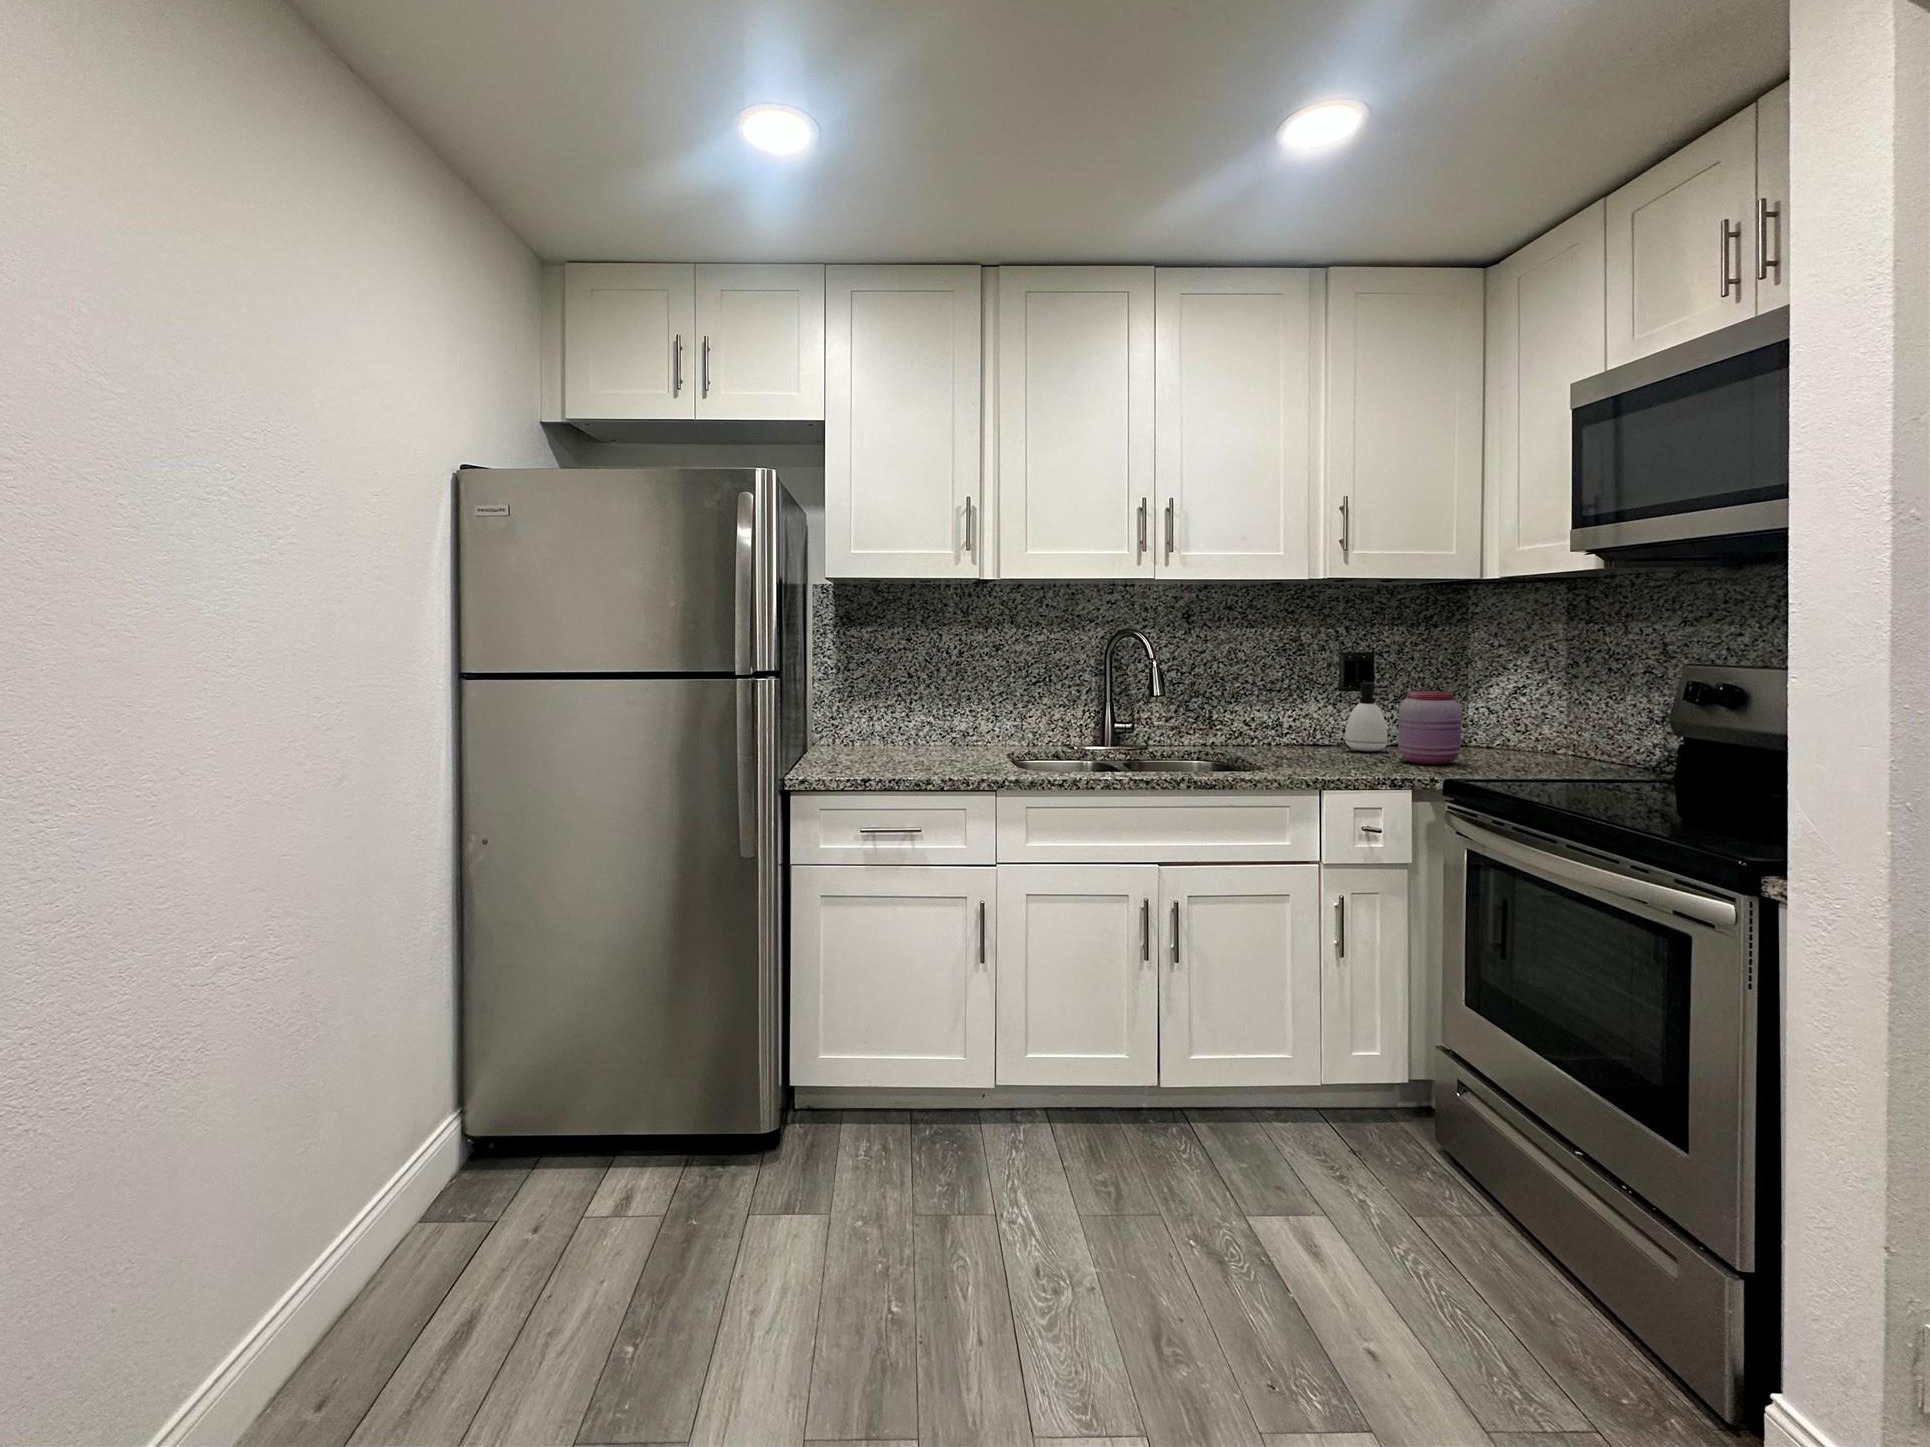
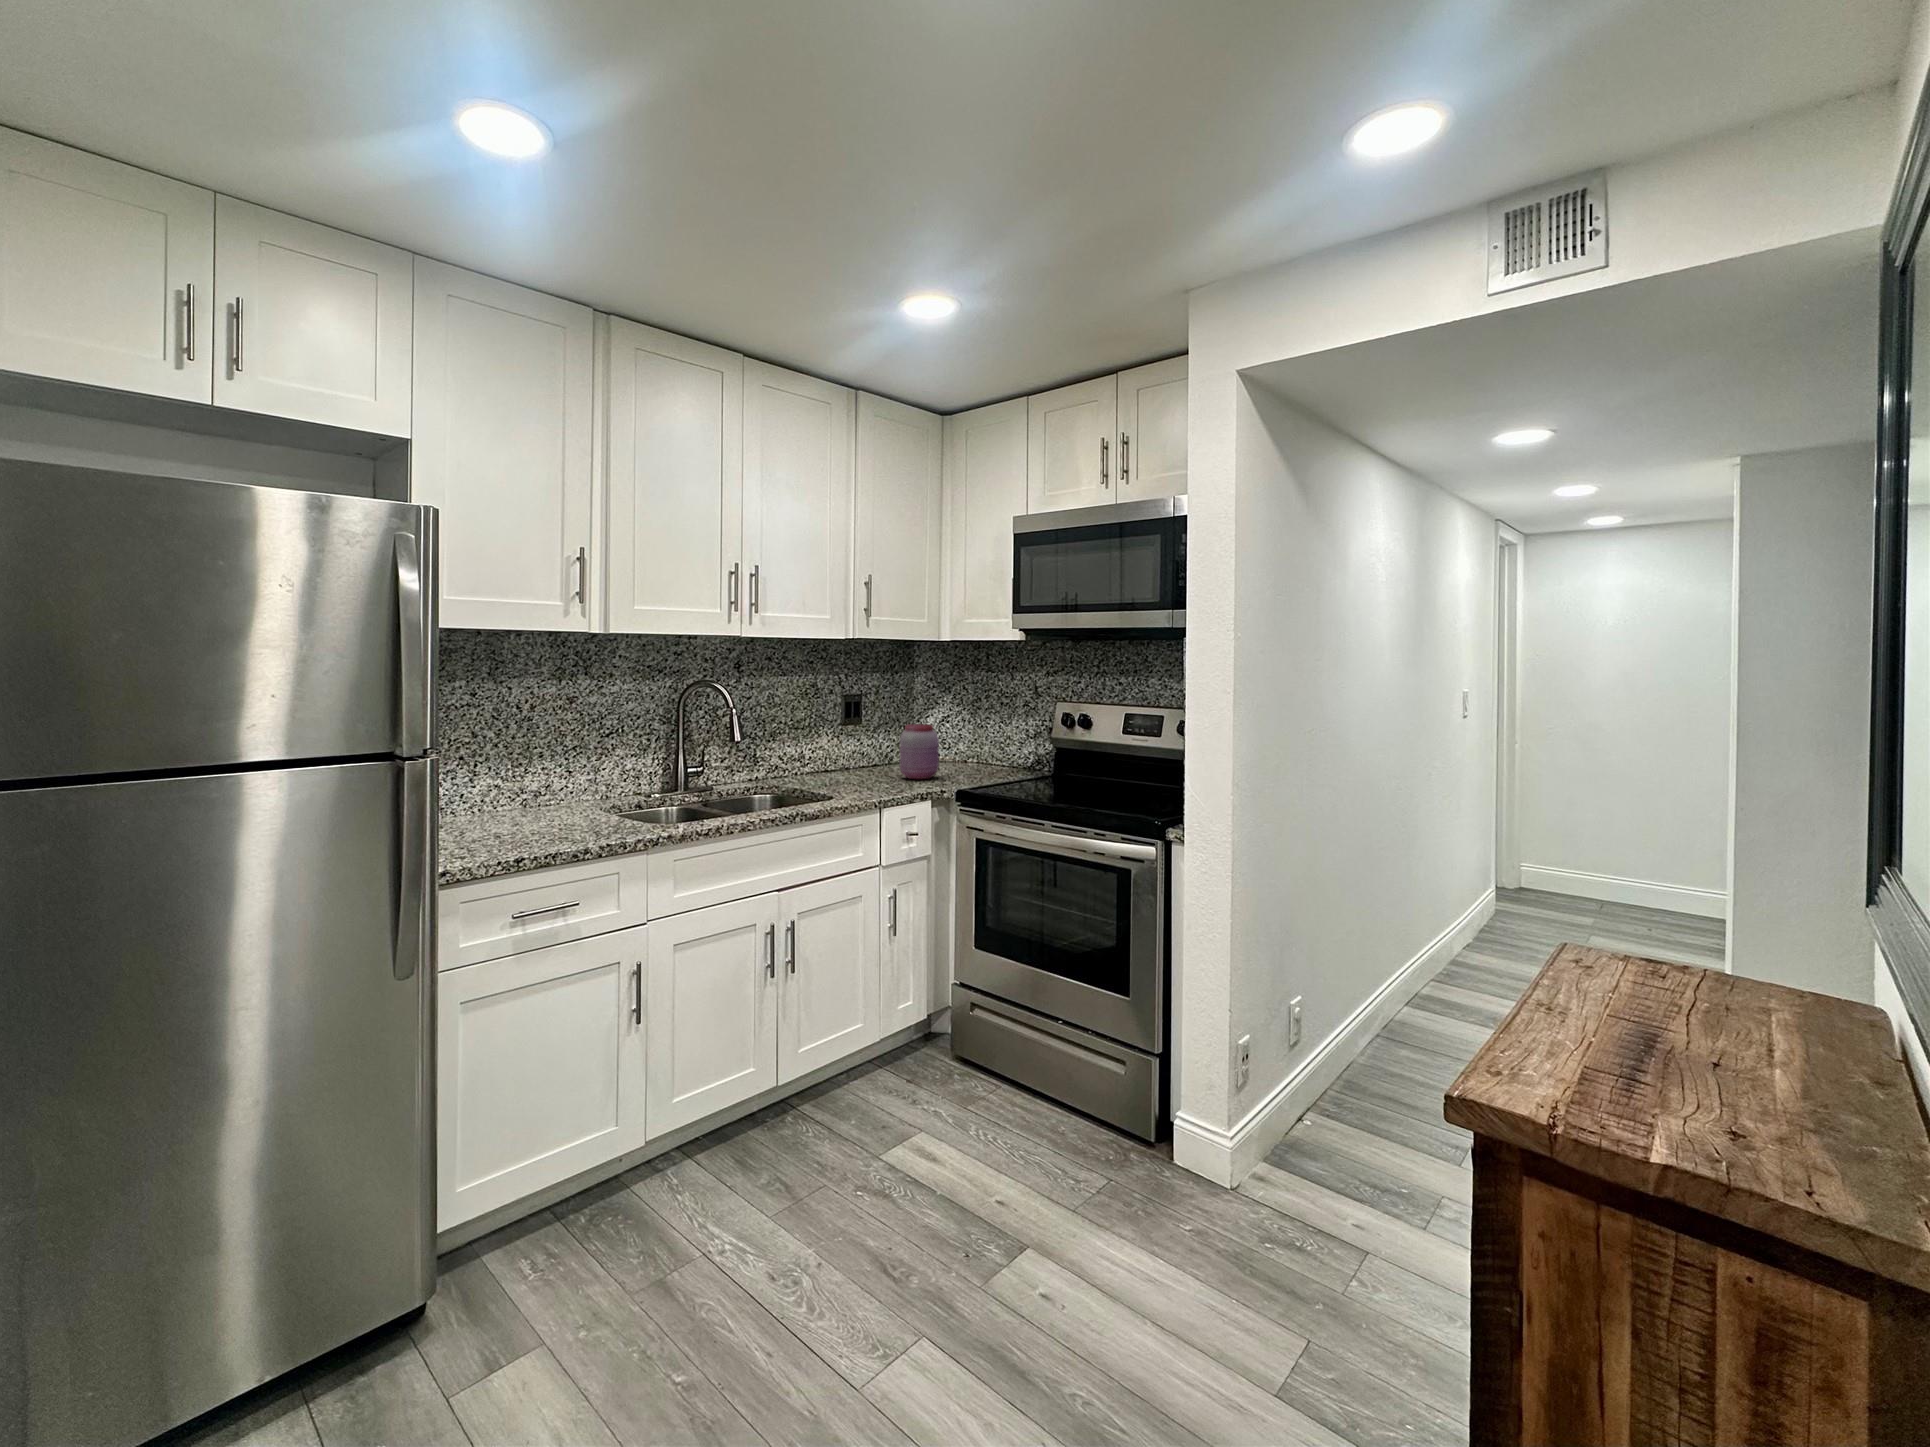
soap dispenser: present [1345,682,1388,751] -> none [850,717,879,772]

